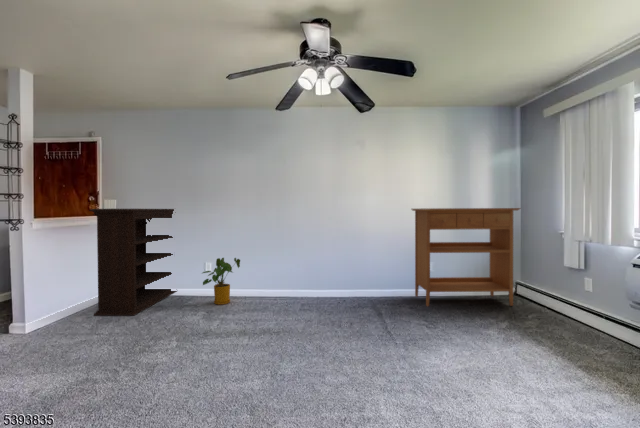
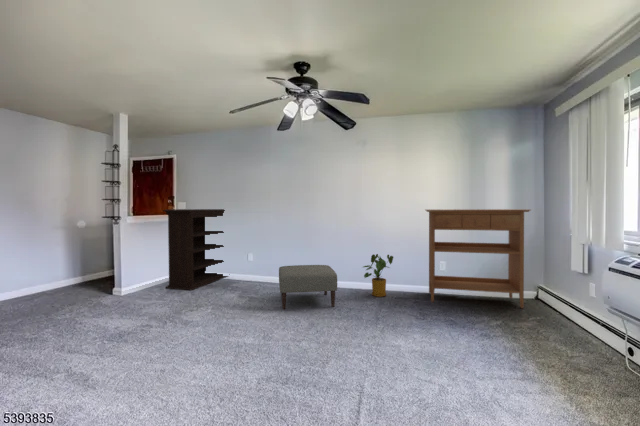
house plant: present [203,258,240,305] -> present [364,254,393,297]
ottoman: none [257,273,338,331] -> present [279,265,337,309]

